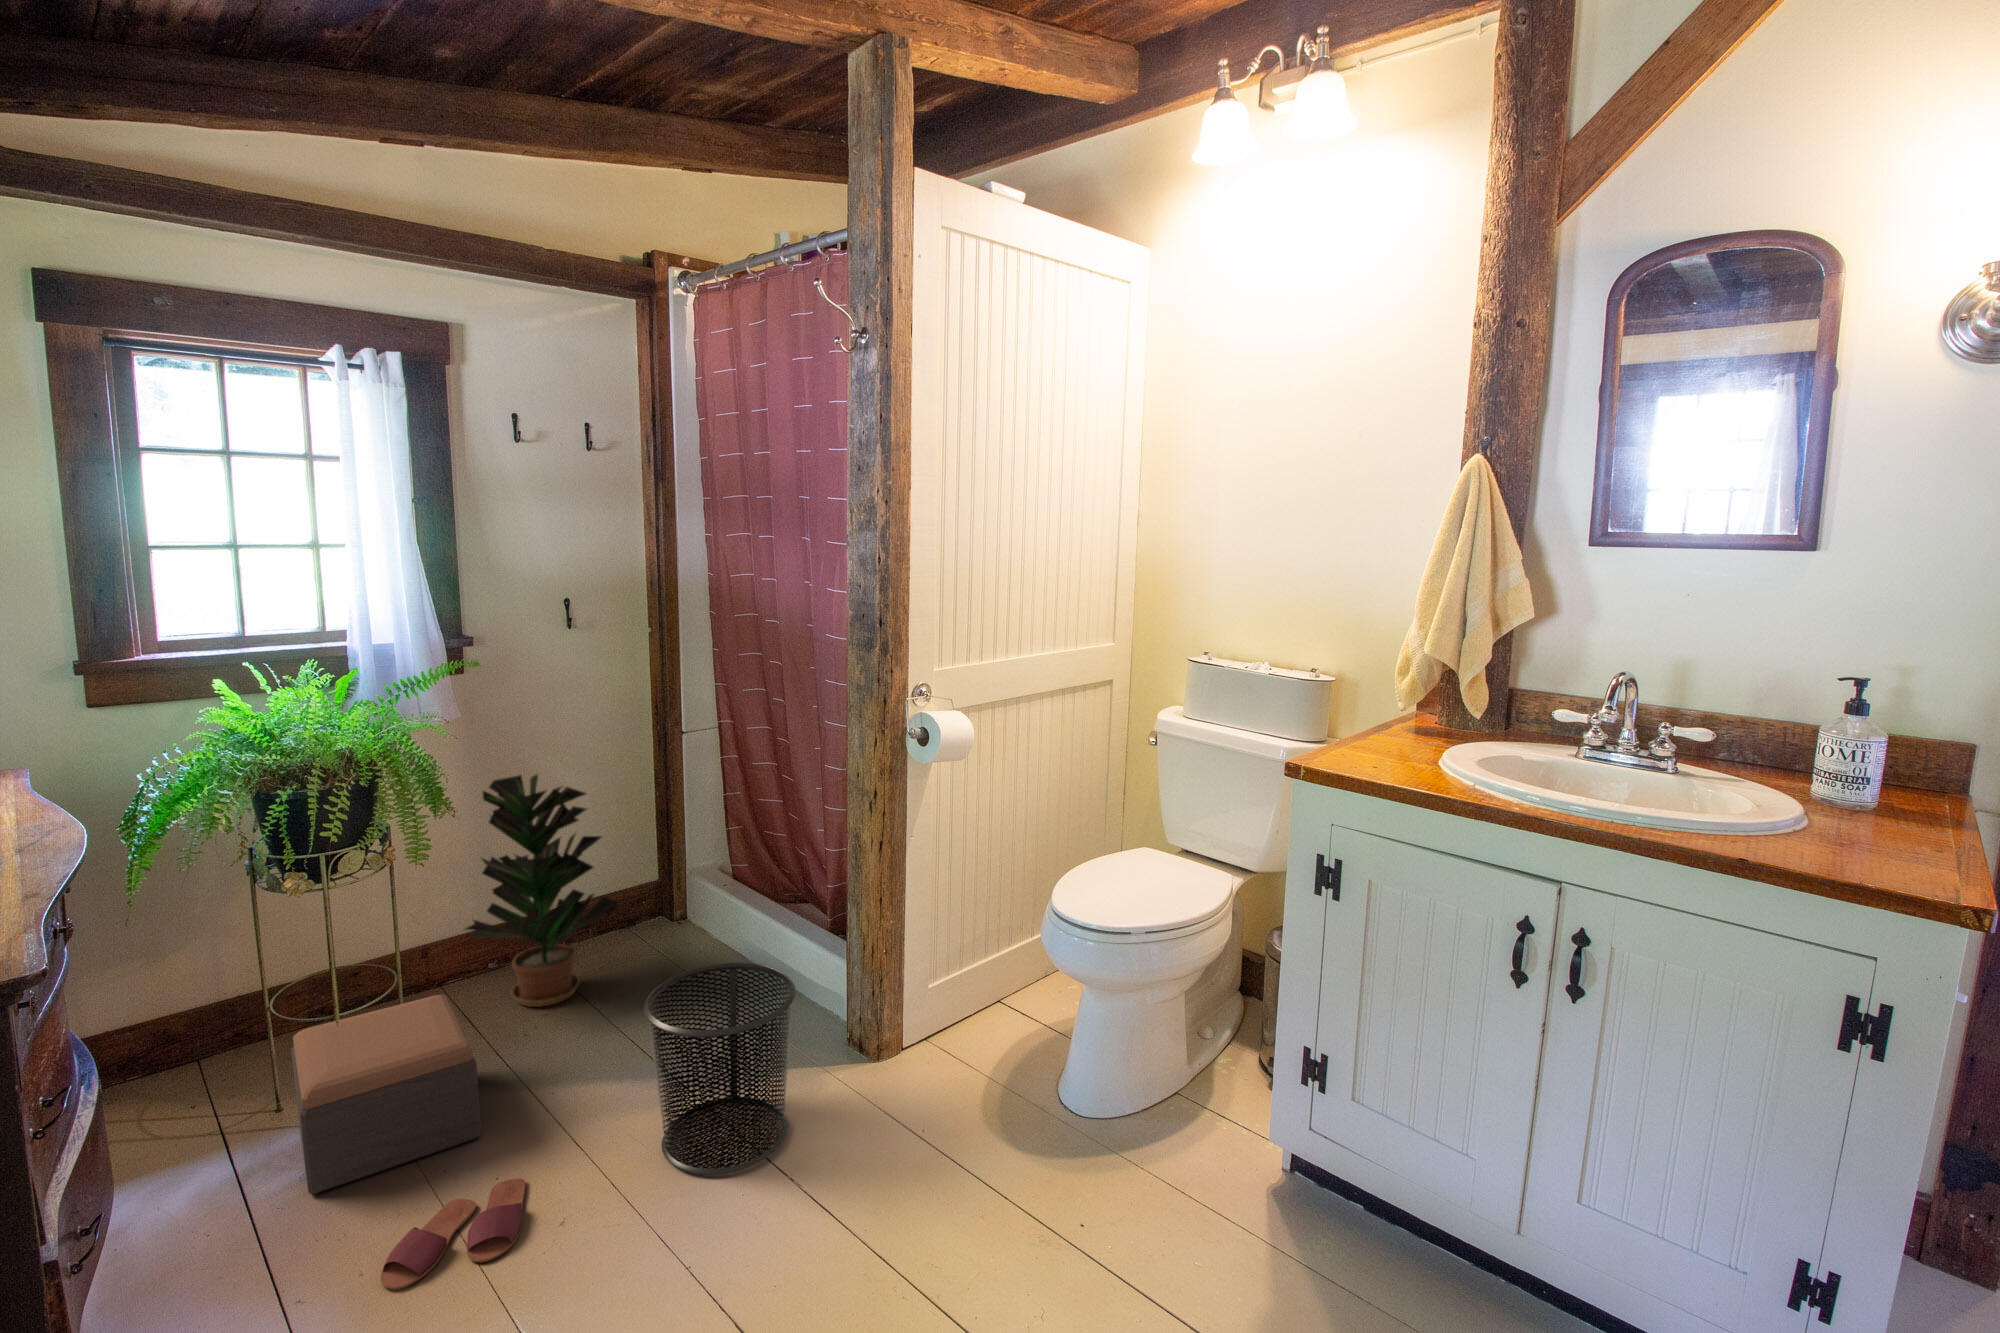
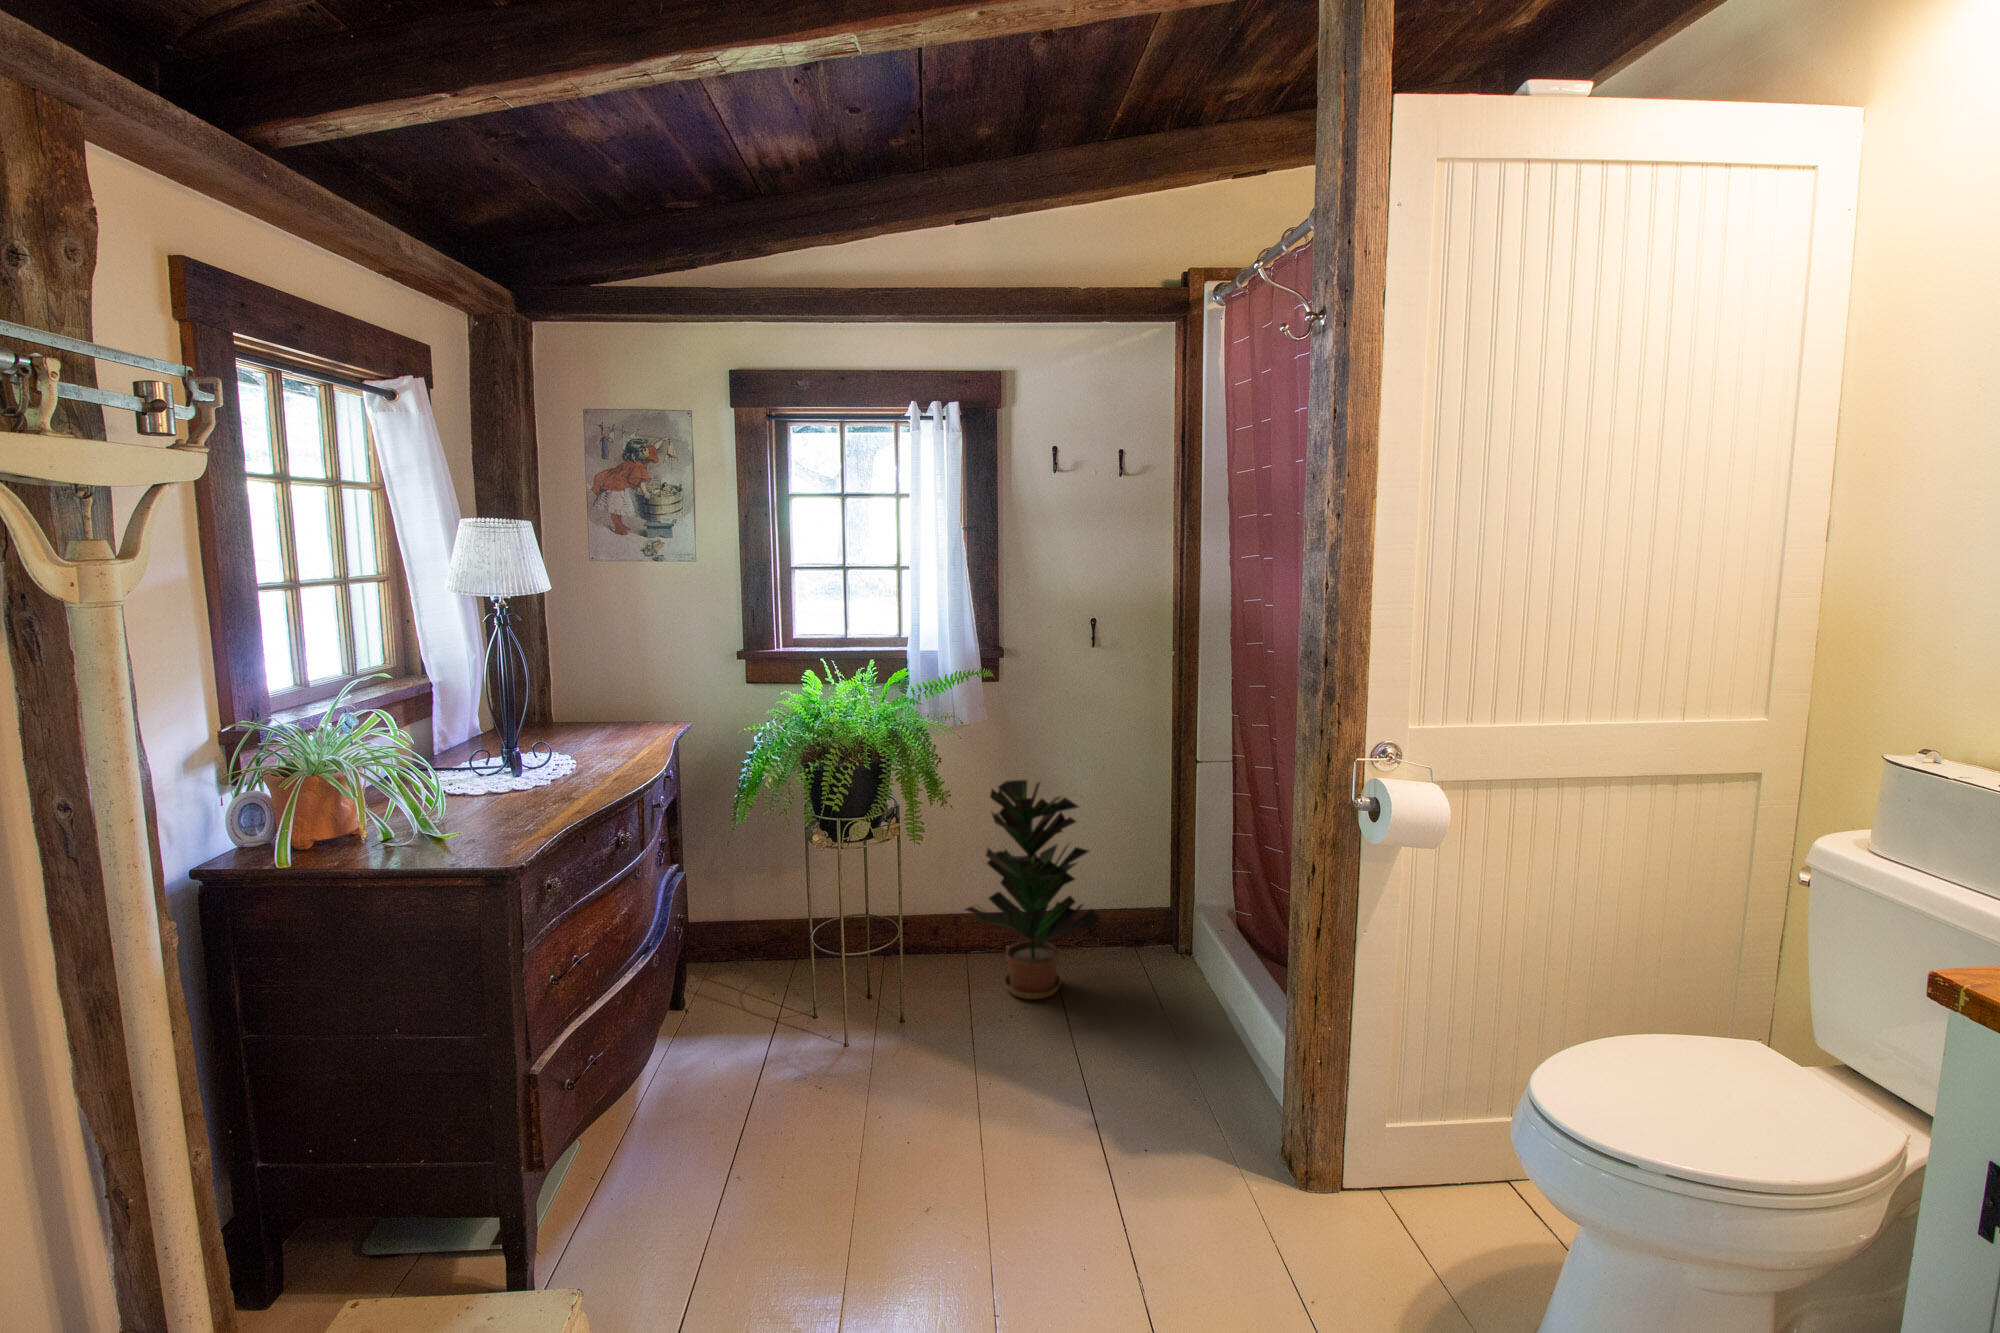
waste bin: present [644,962,796,1175] -> none [1019,1010,1176,1244]
footstool: present [291,995,482,1194] -> none [784,961,930,1102]
slippers: present [381,1178,525,1290] -> none [782,1150,918,1220]

